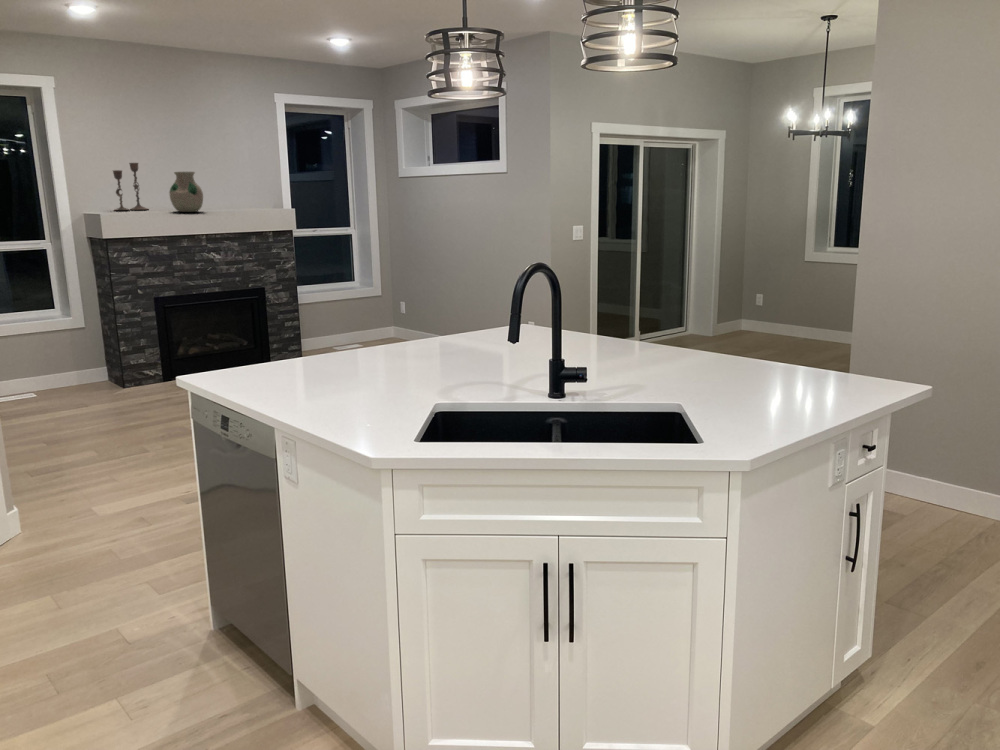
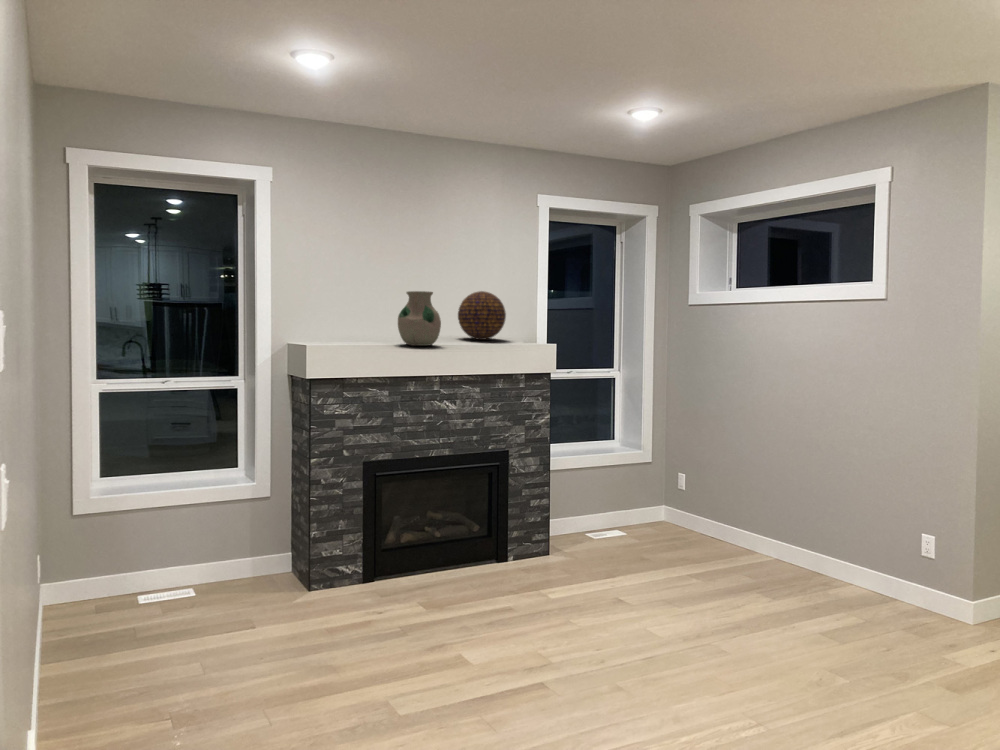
candlestick: present [113,163,147,210] -> none [325,278,369,340]
decorative orb: none [218,170,256,207] -> present [458,291,506,340]

